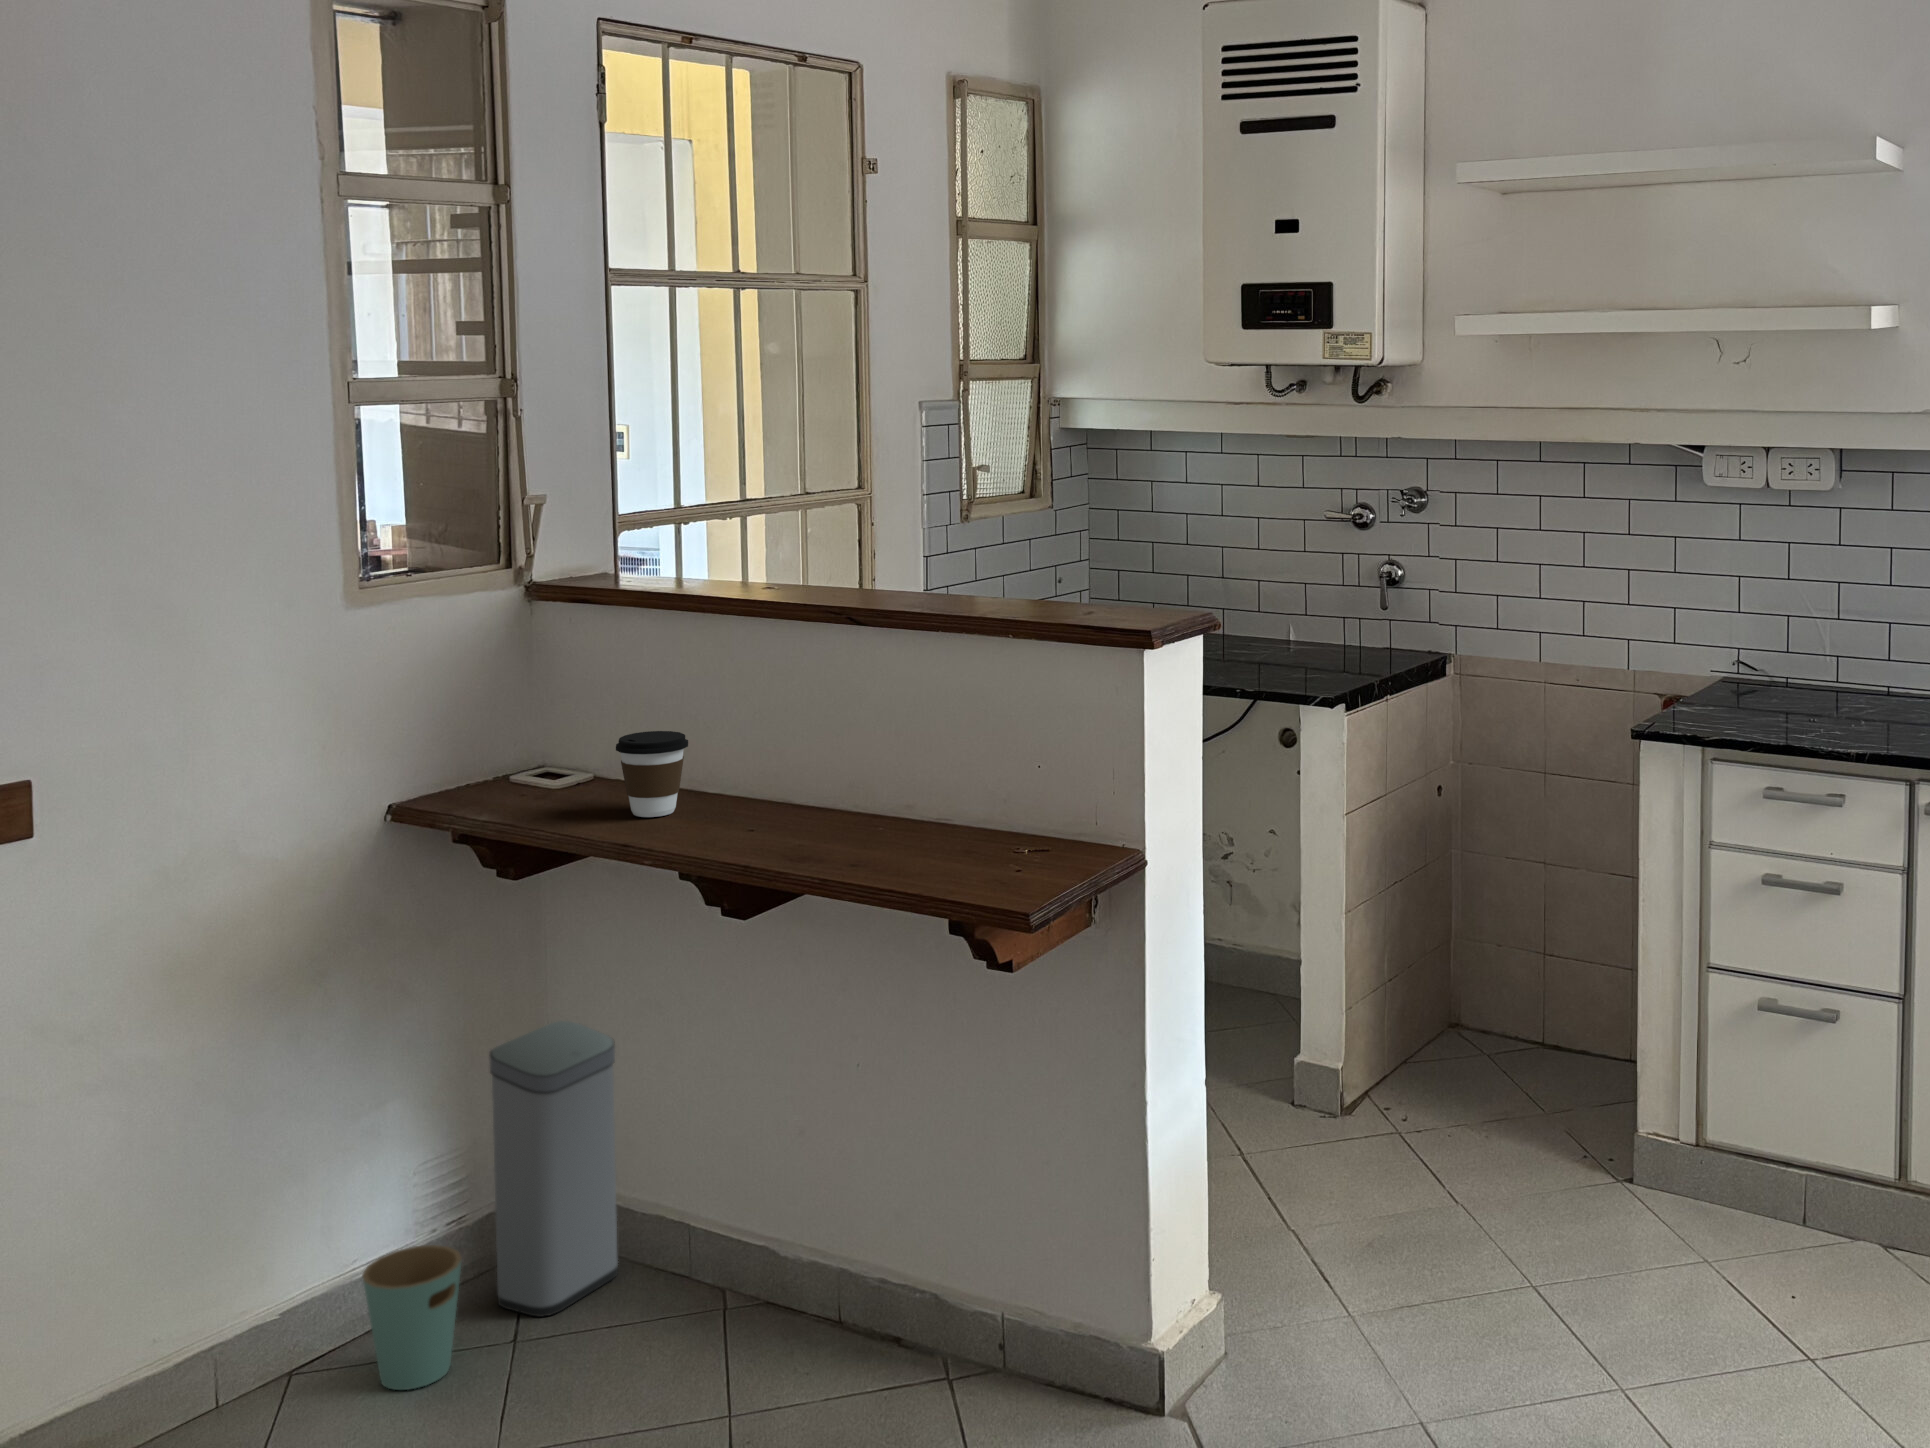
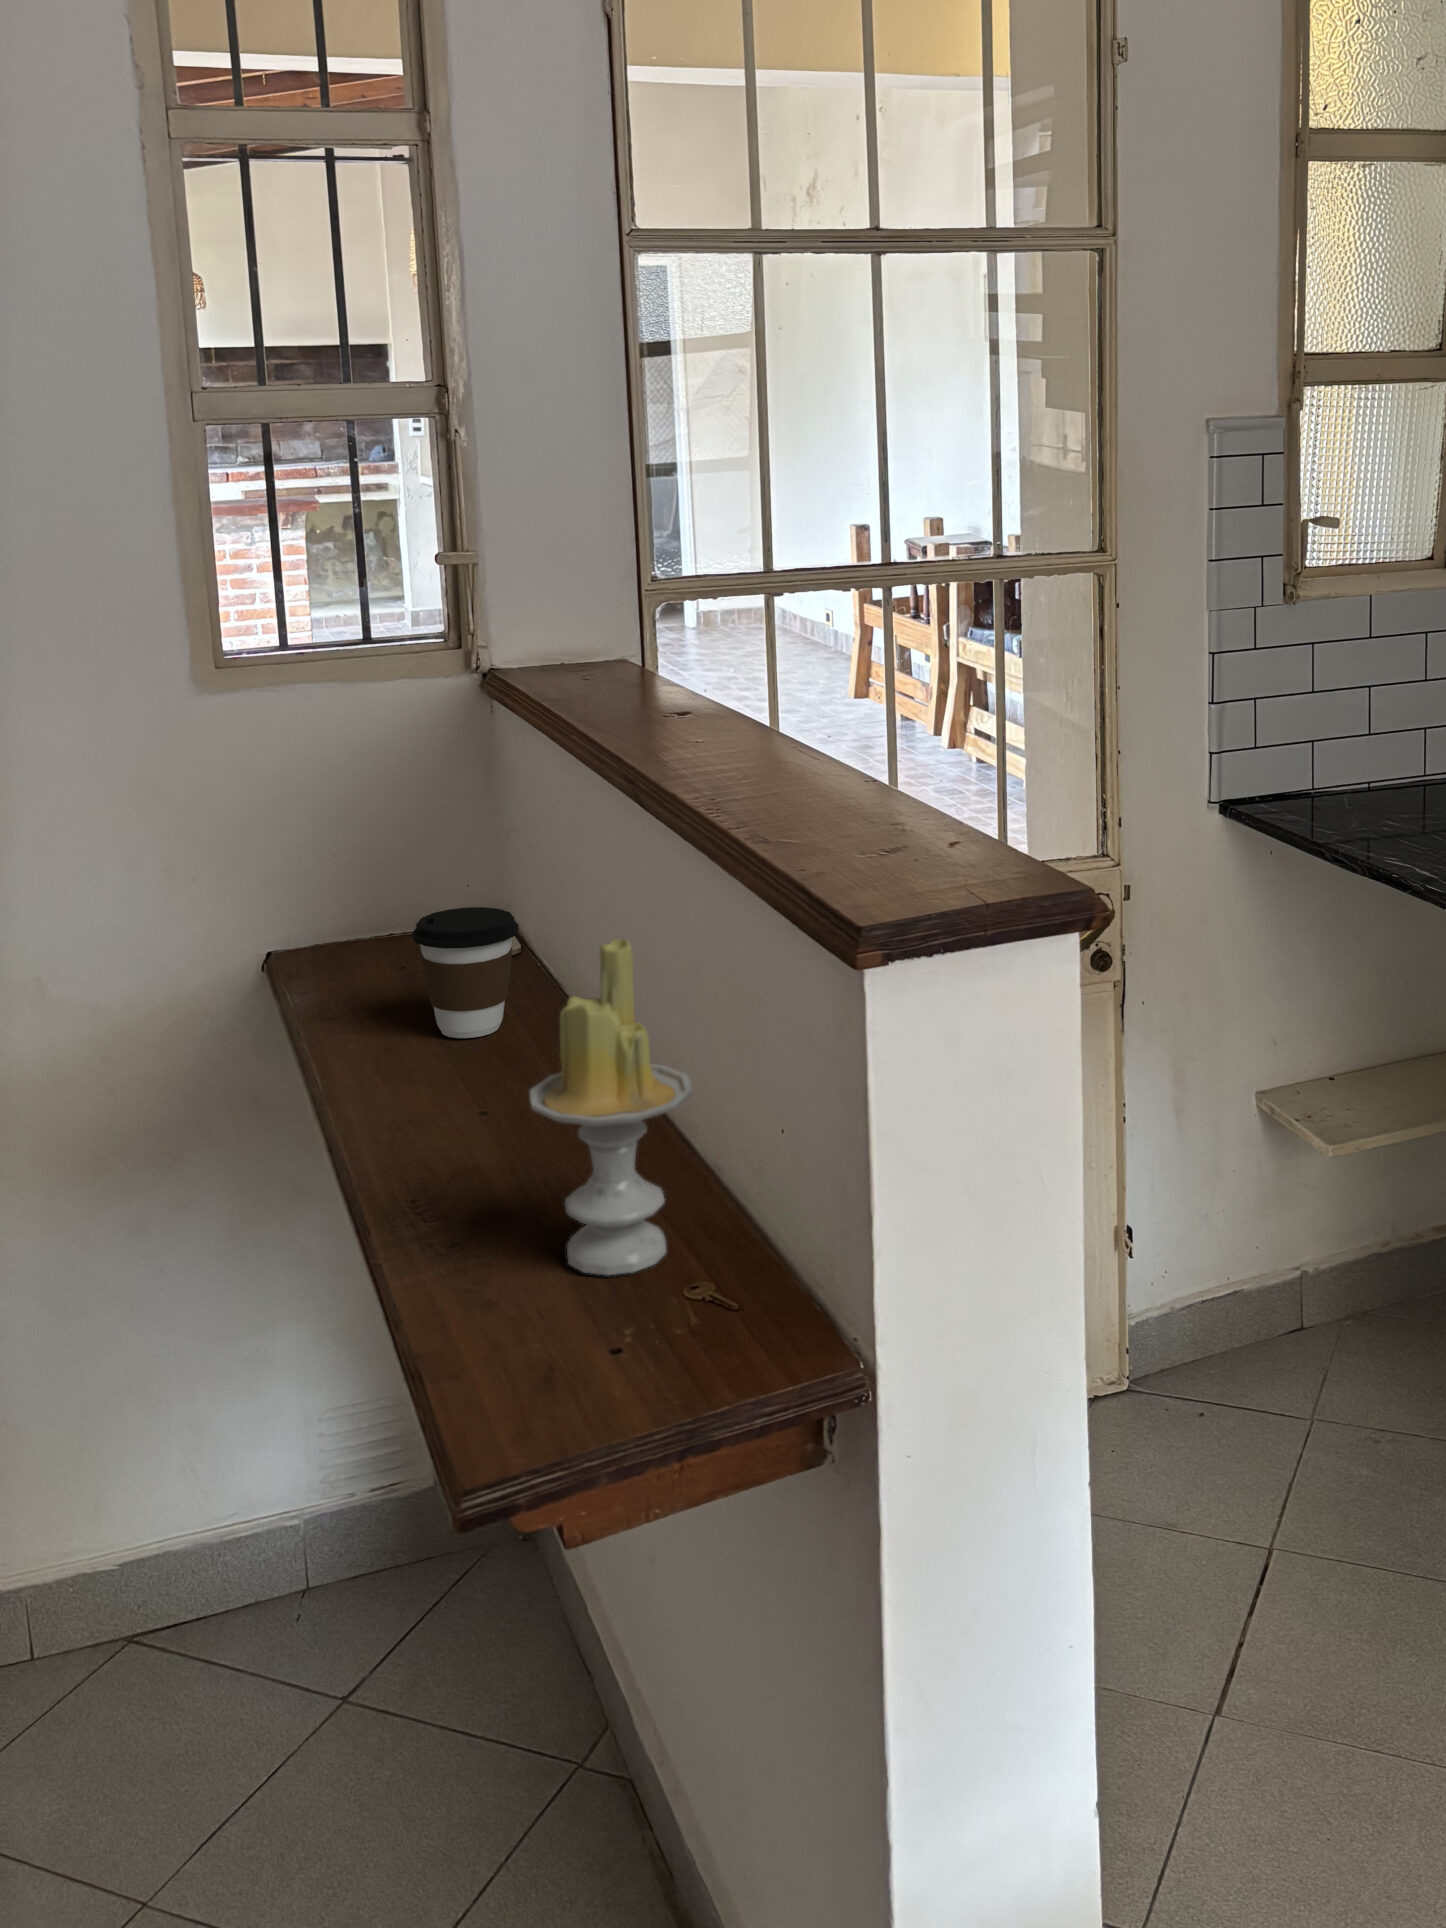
candle: none [917,685,1009,869] -> present [530,939,692,1275]
trash can: present [362,1021,618,1390] -> none [147,1267,545,1723]

